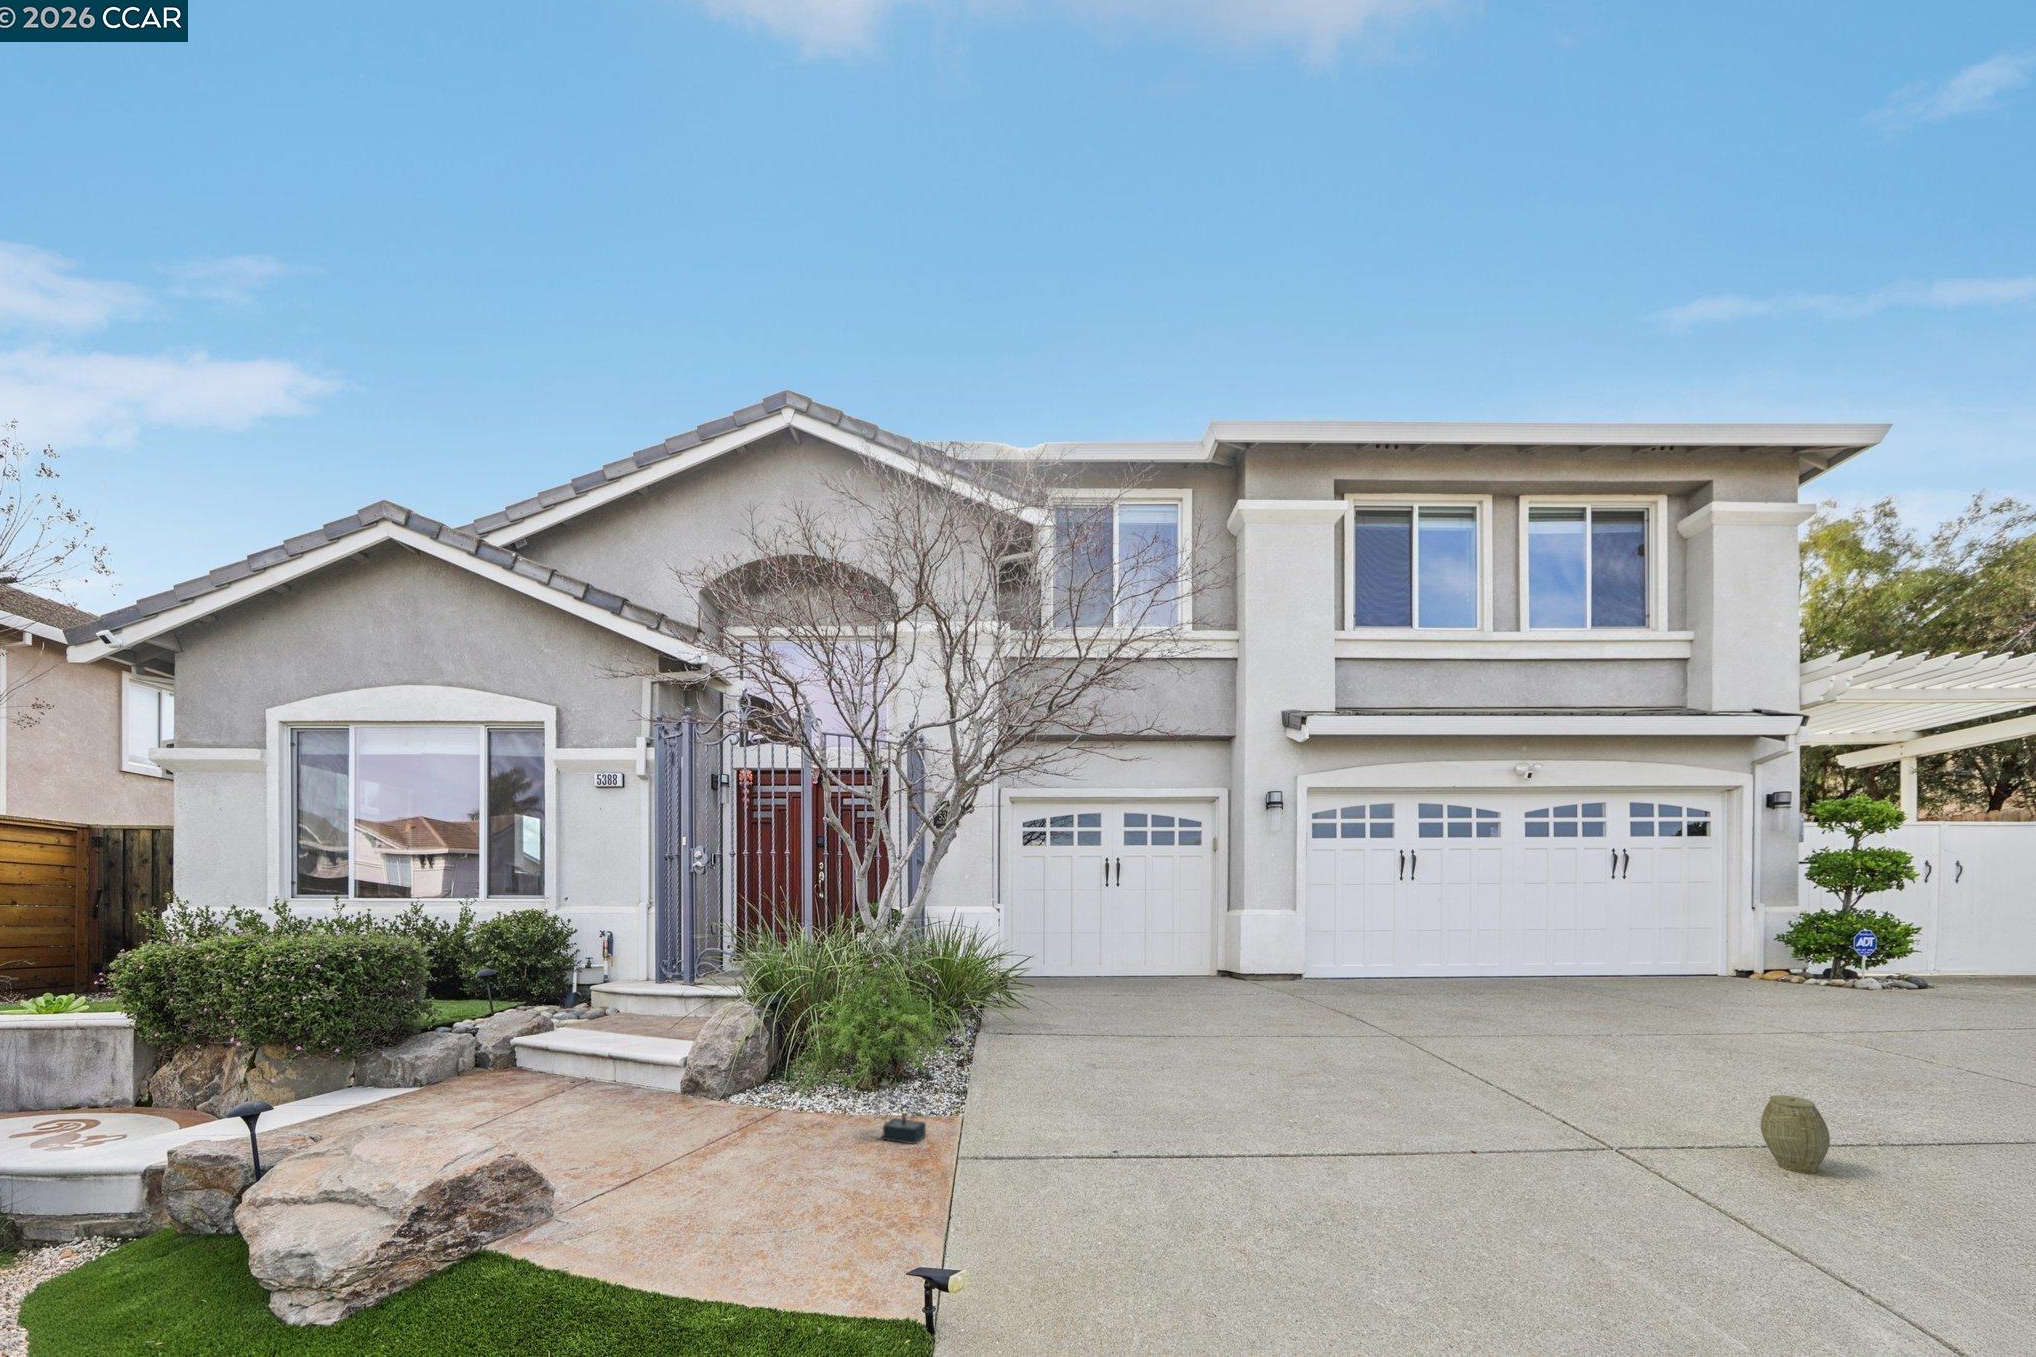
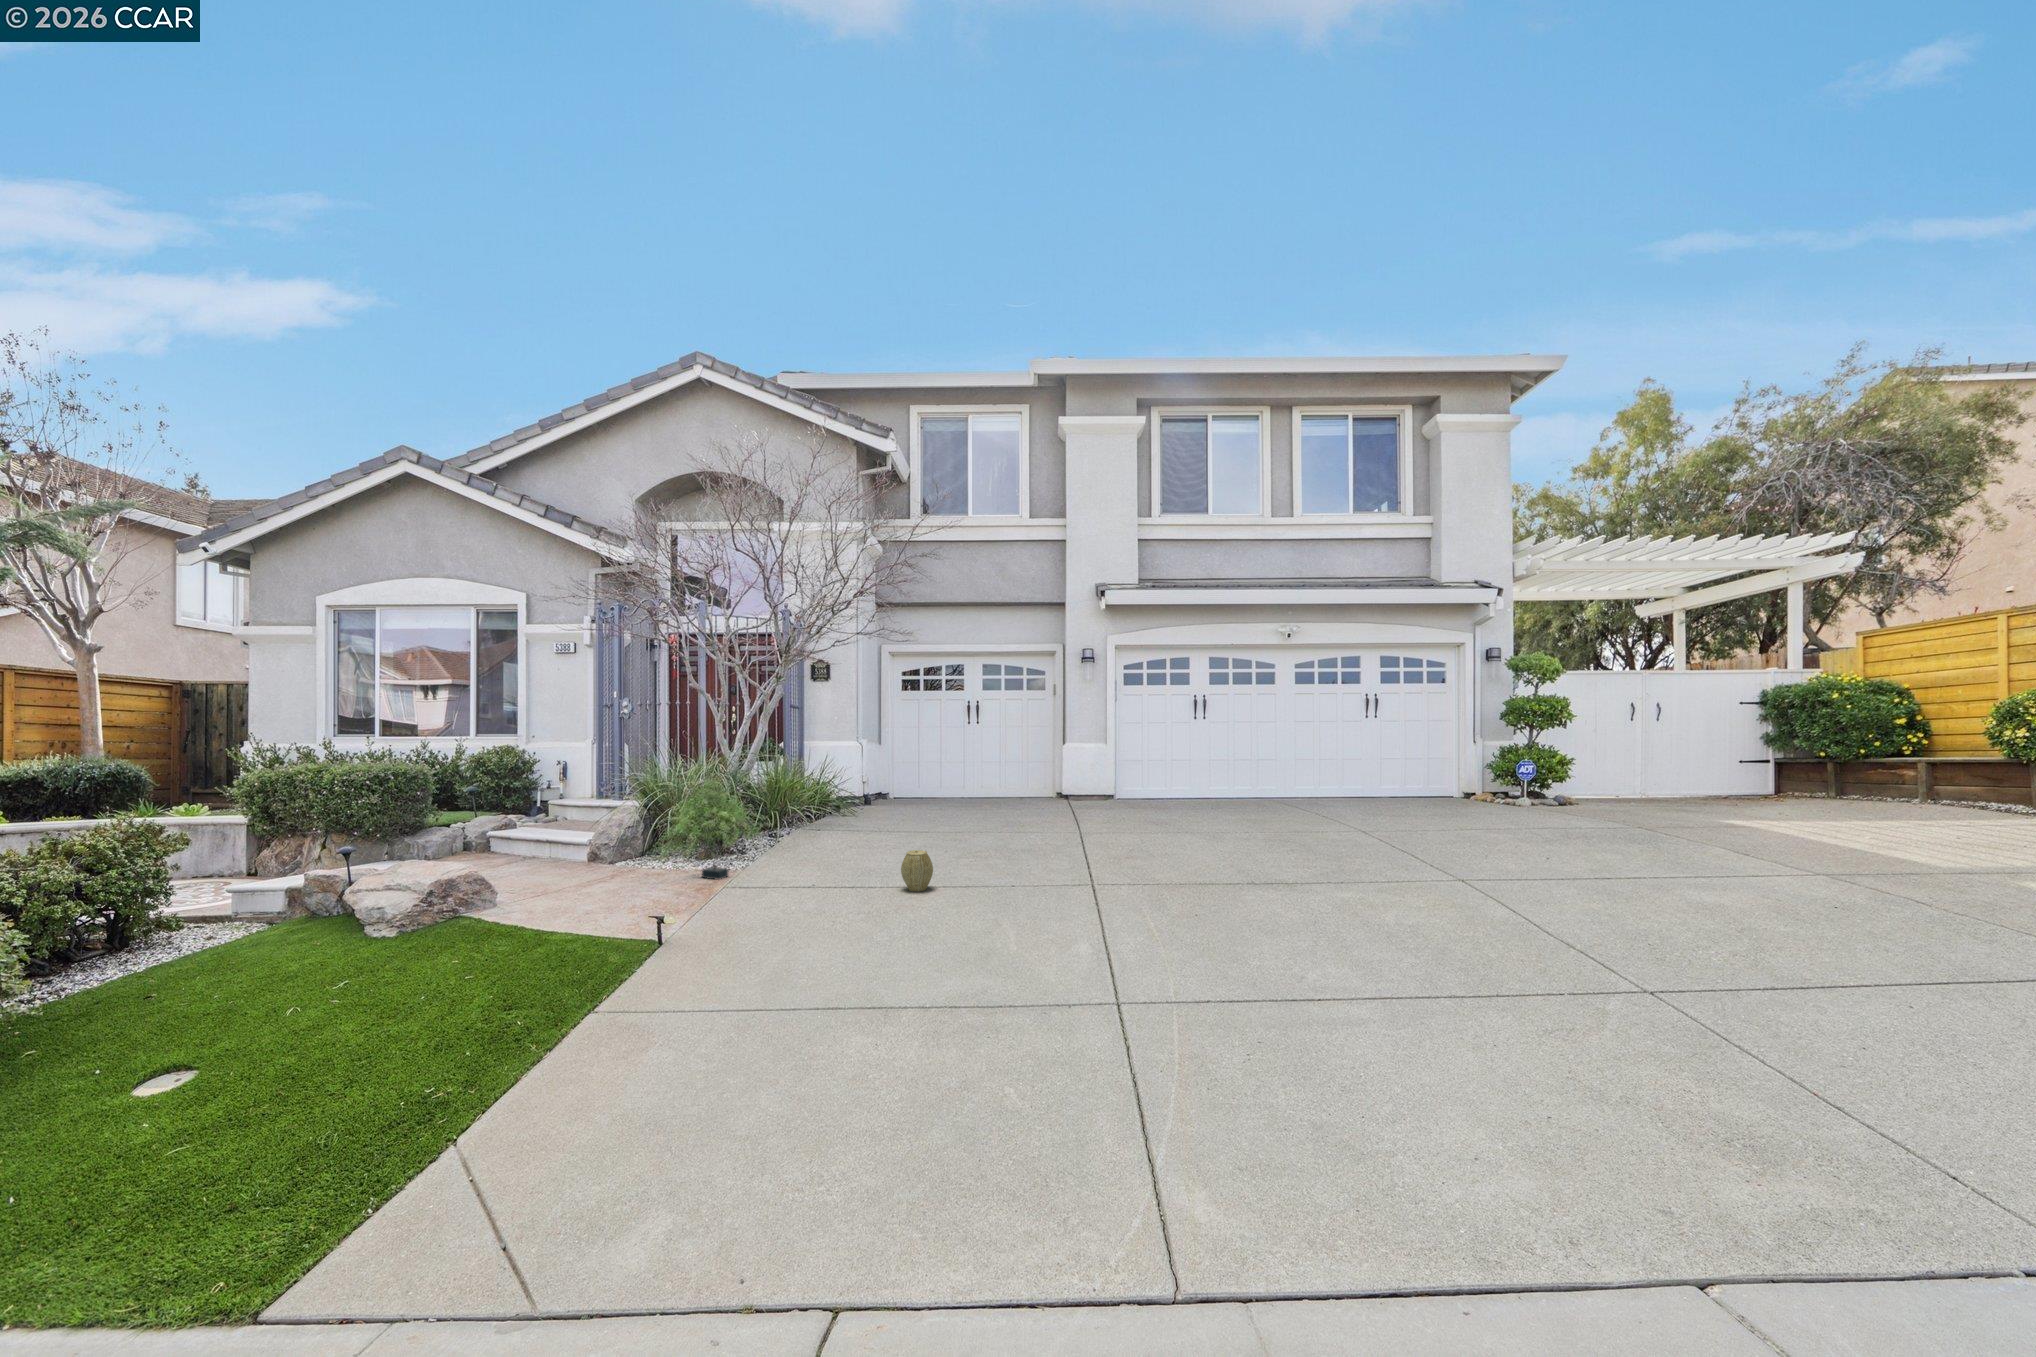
woven basket: present [1761,1095,1830,1173] -> present [901,850,933,891]

